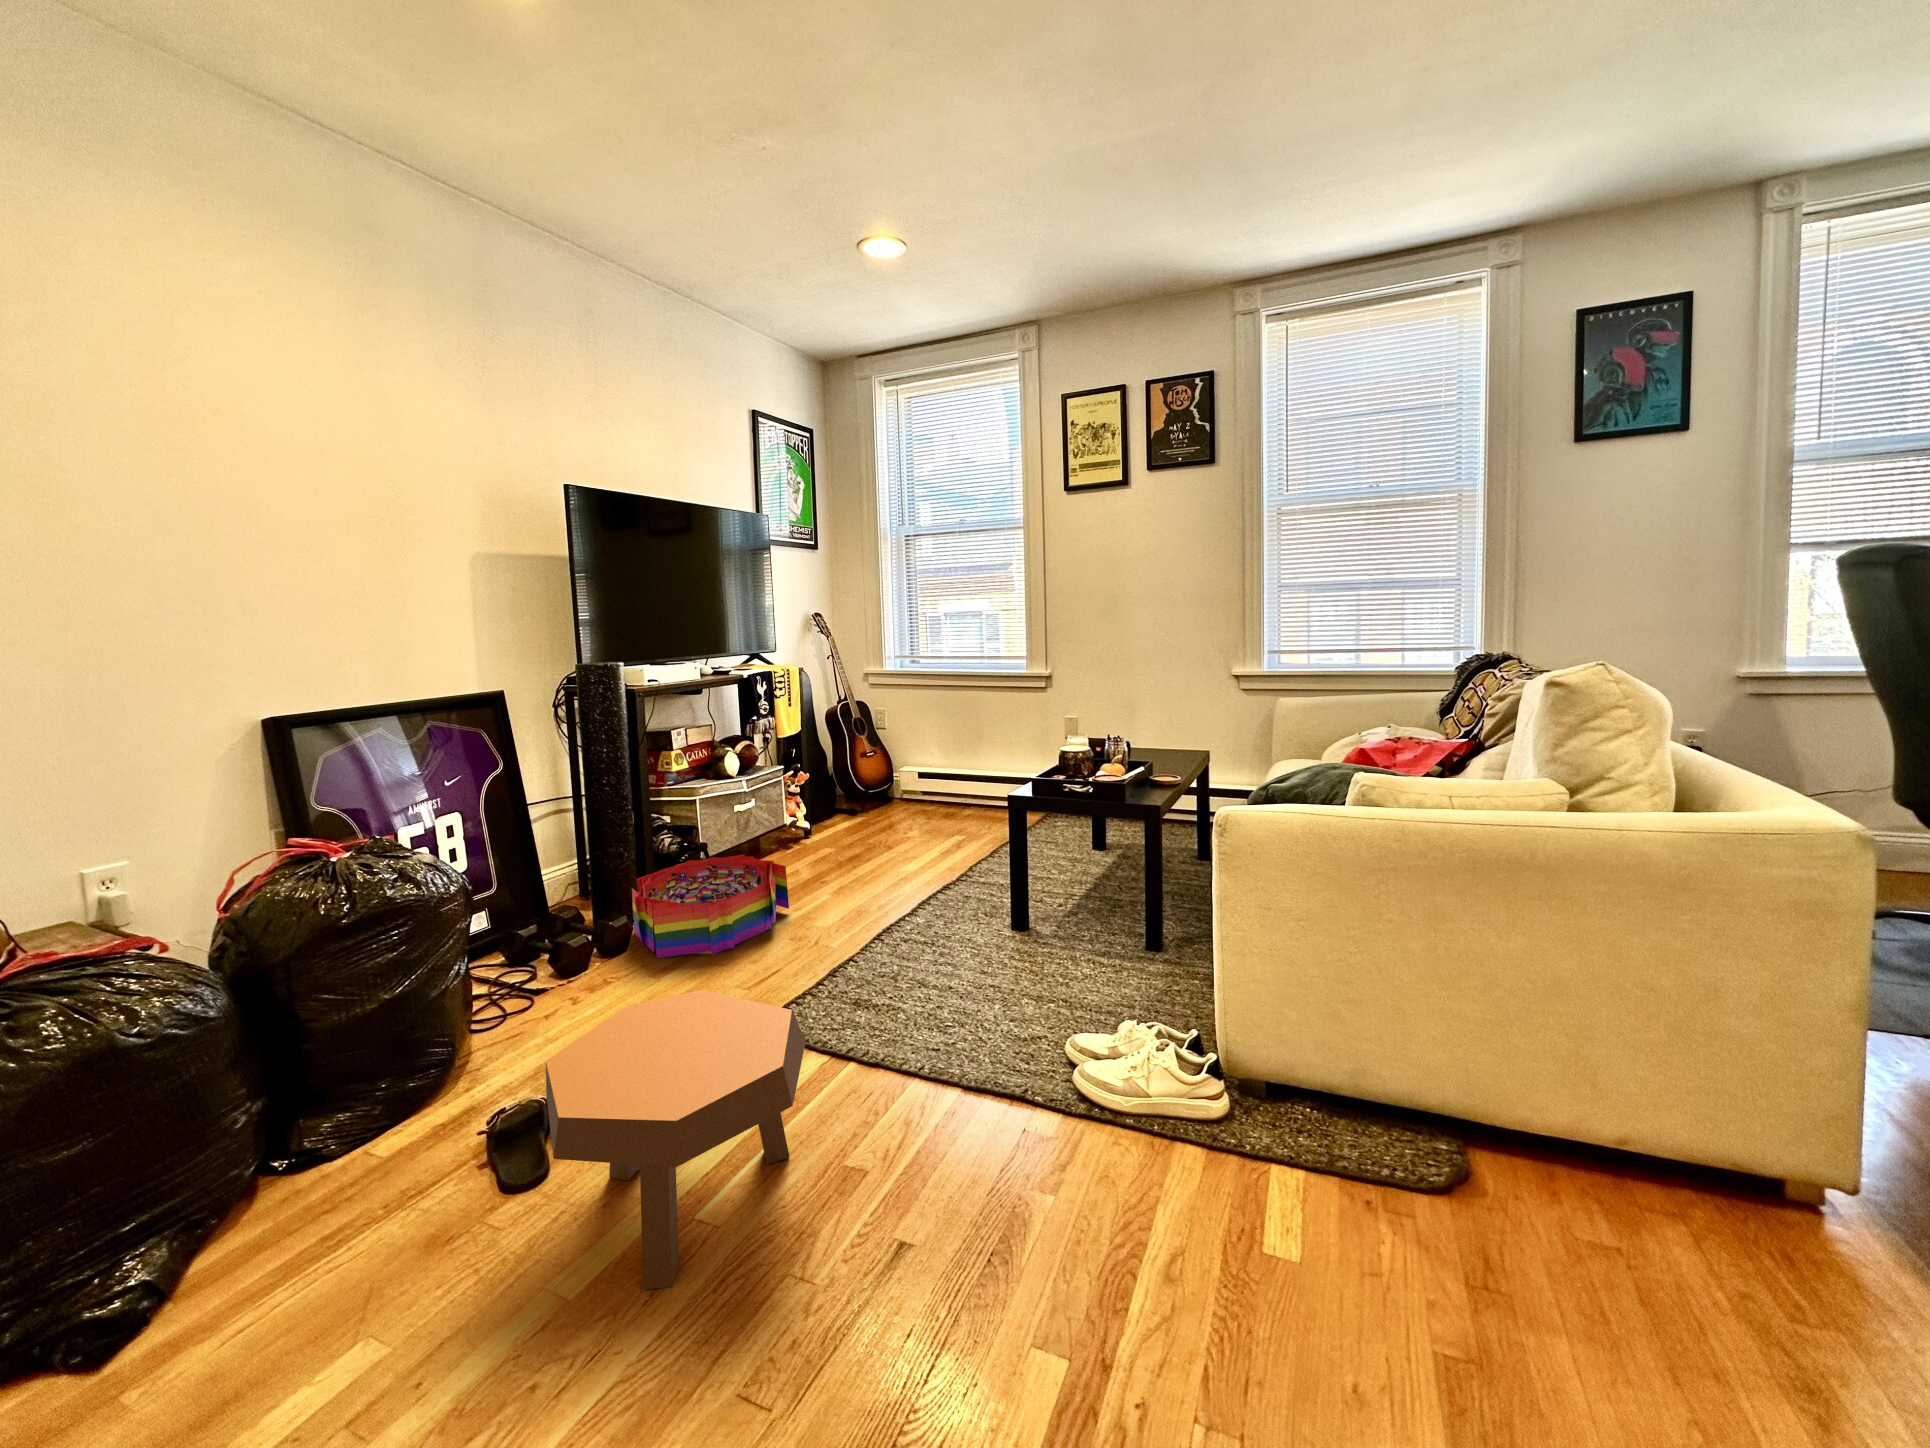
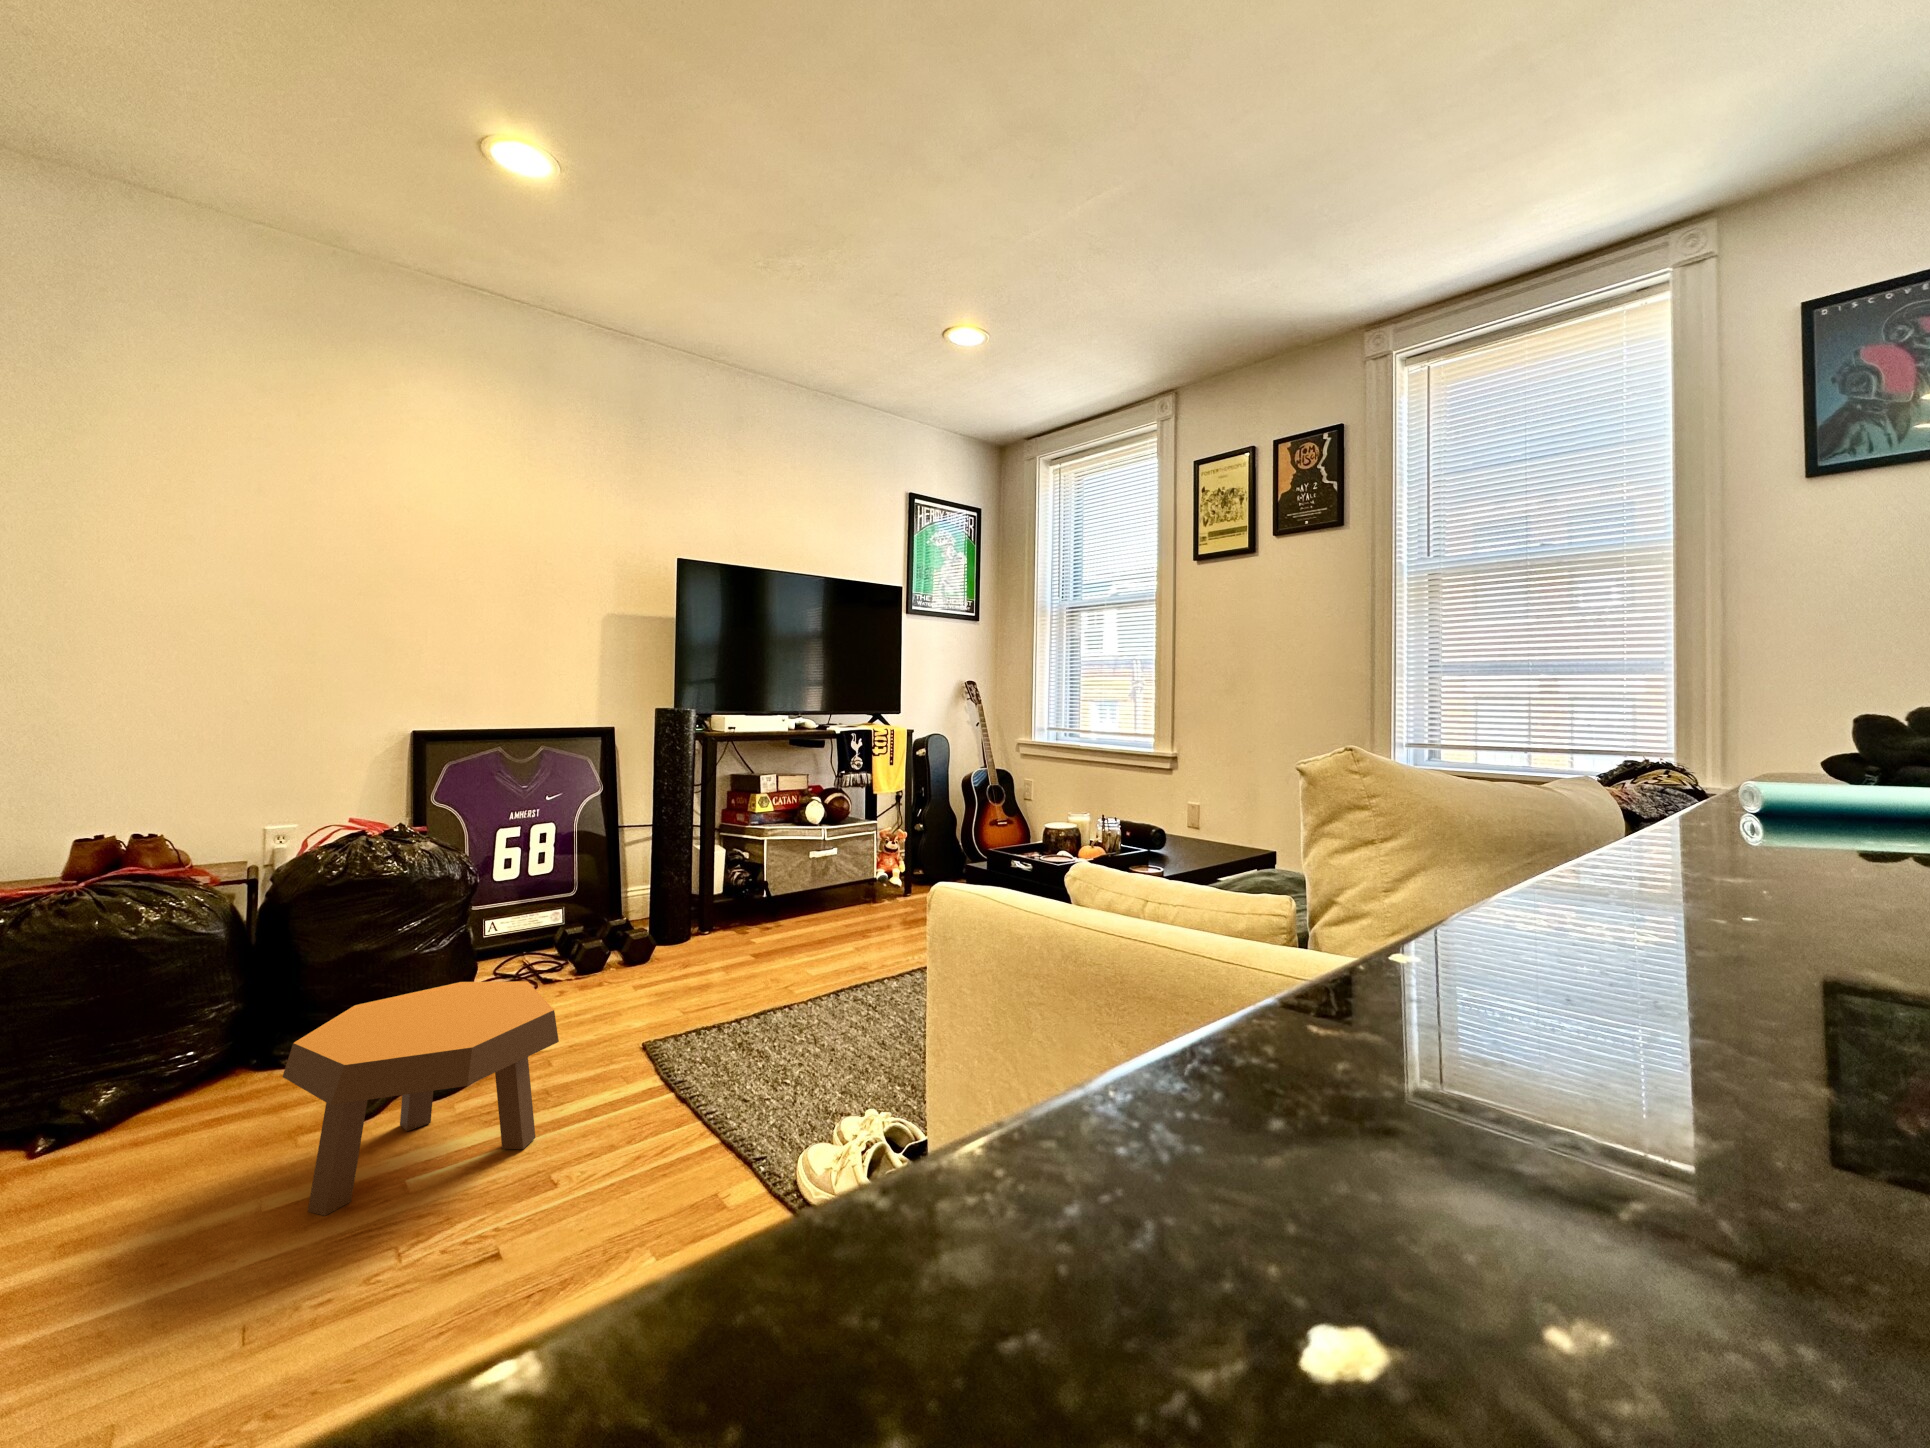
storage bin: present [632,855,789,958] -> none [652,893,797,979]

